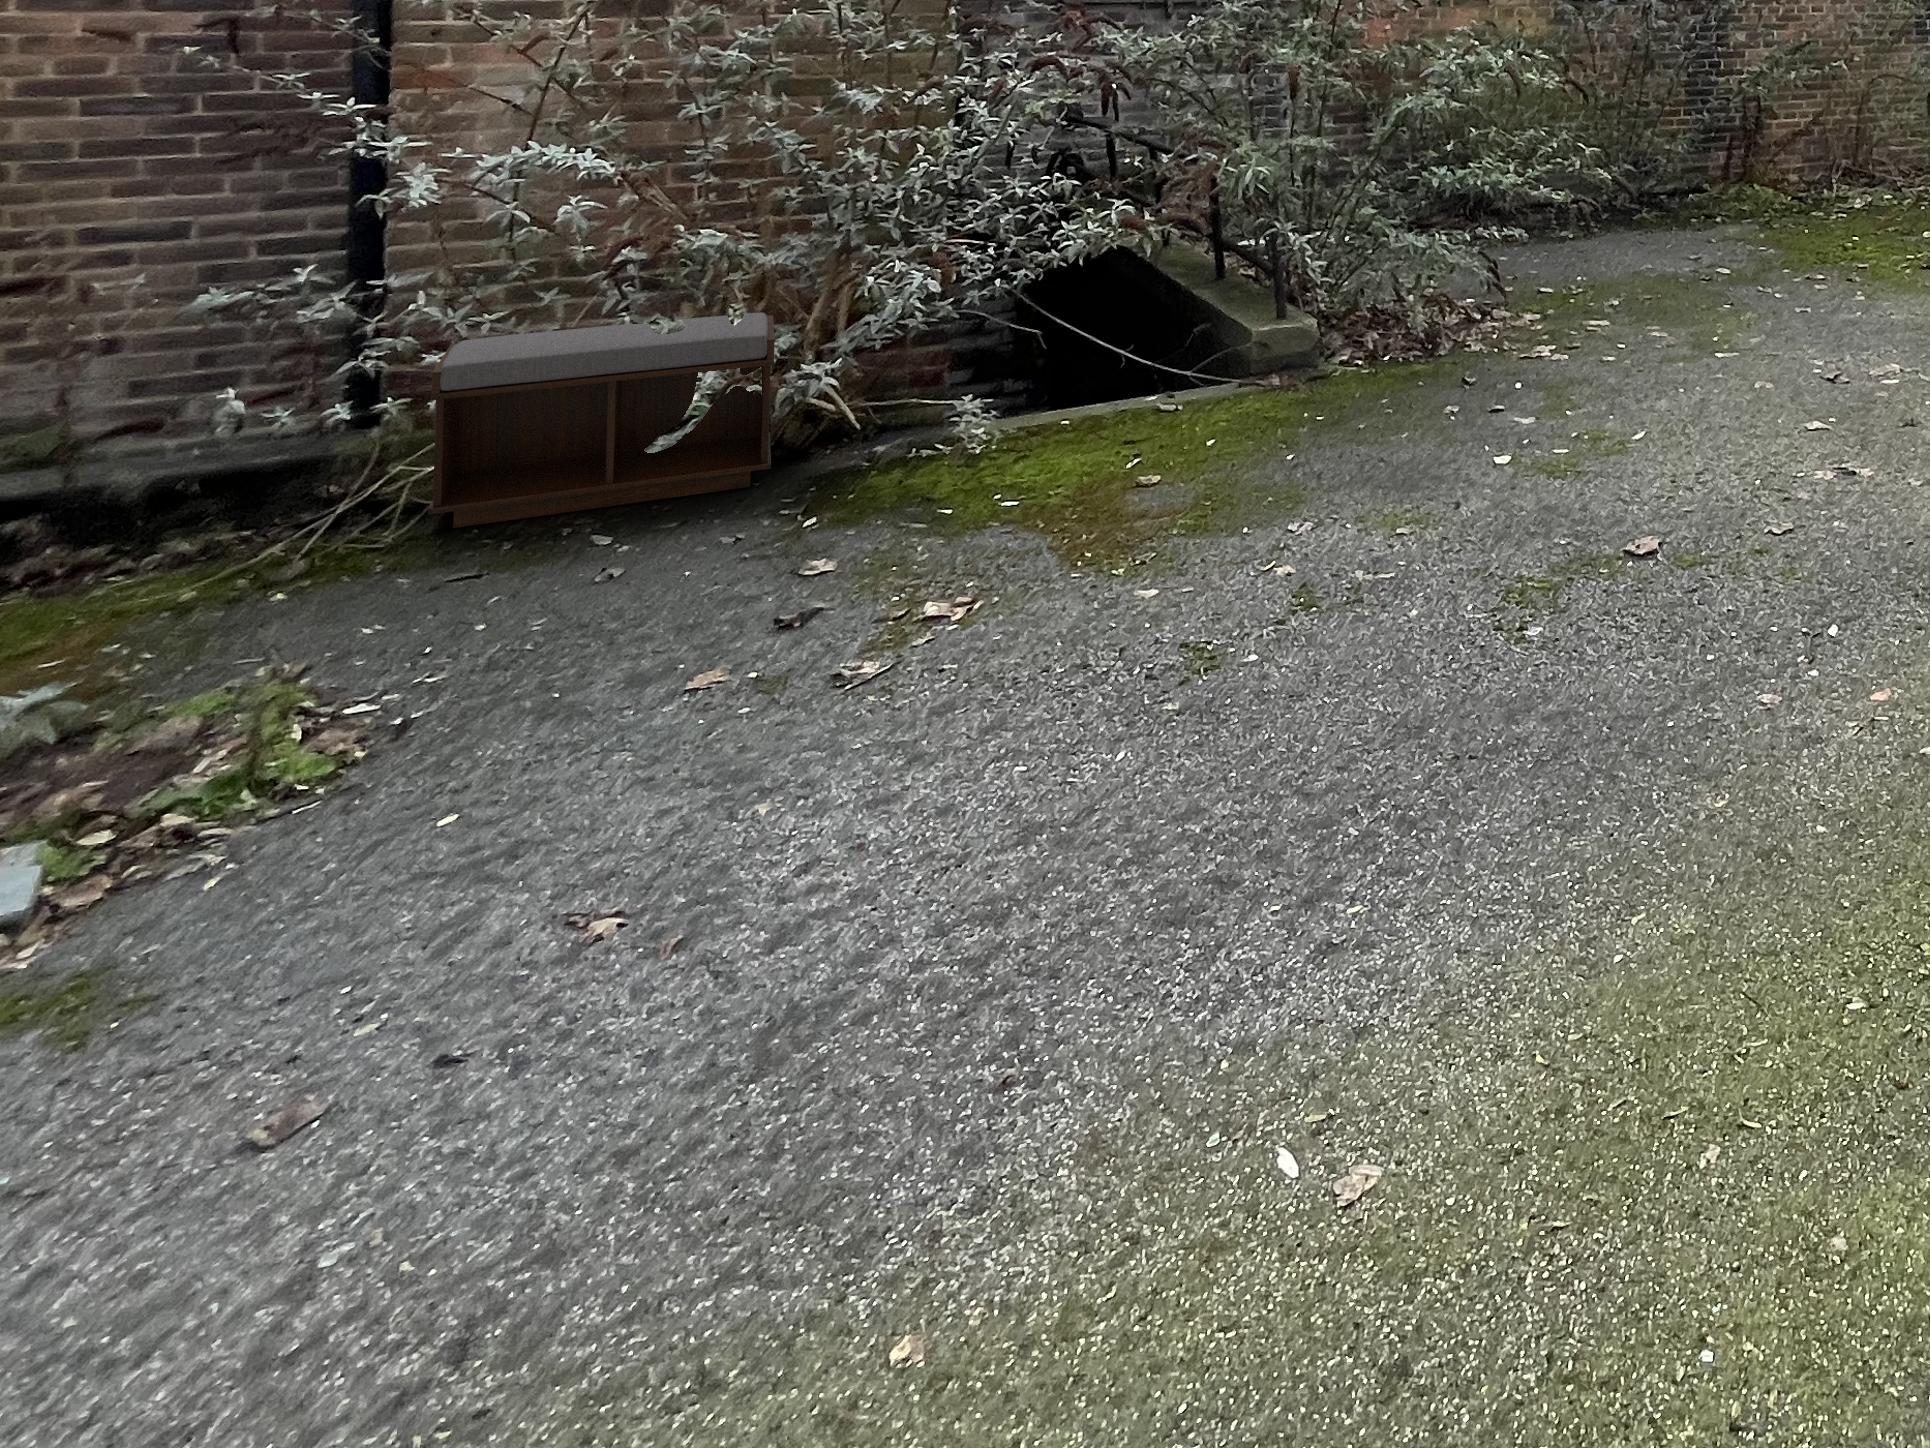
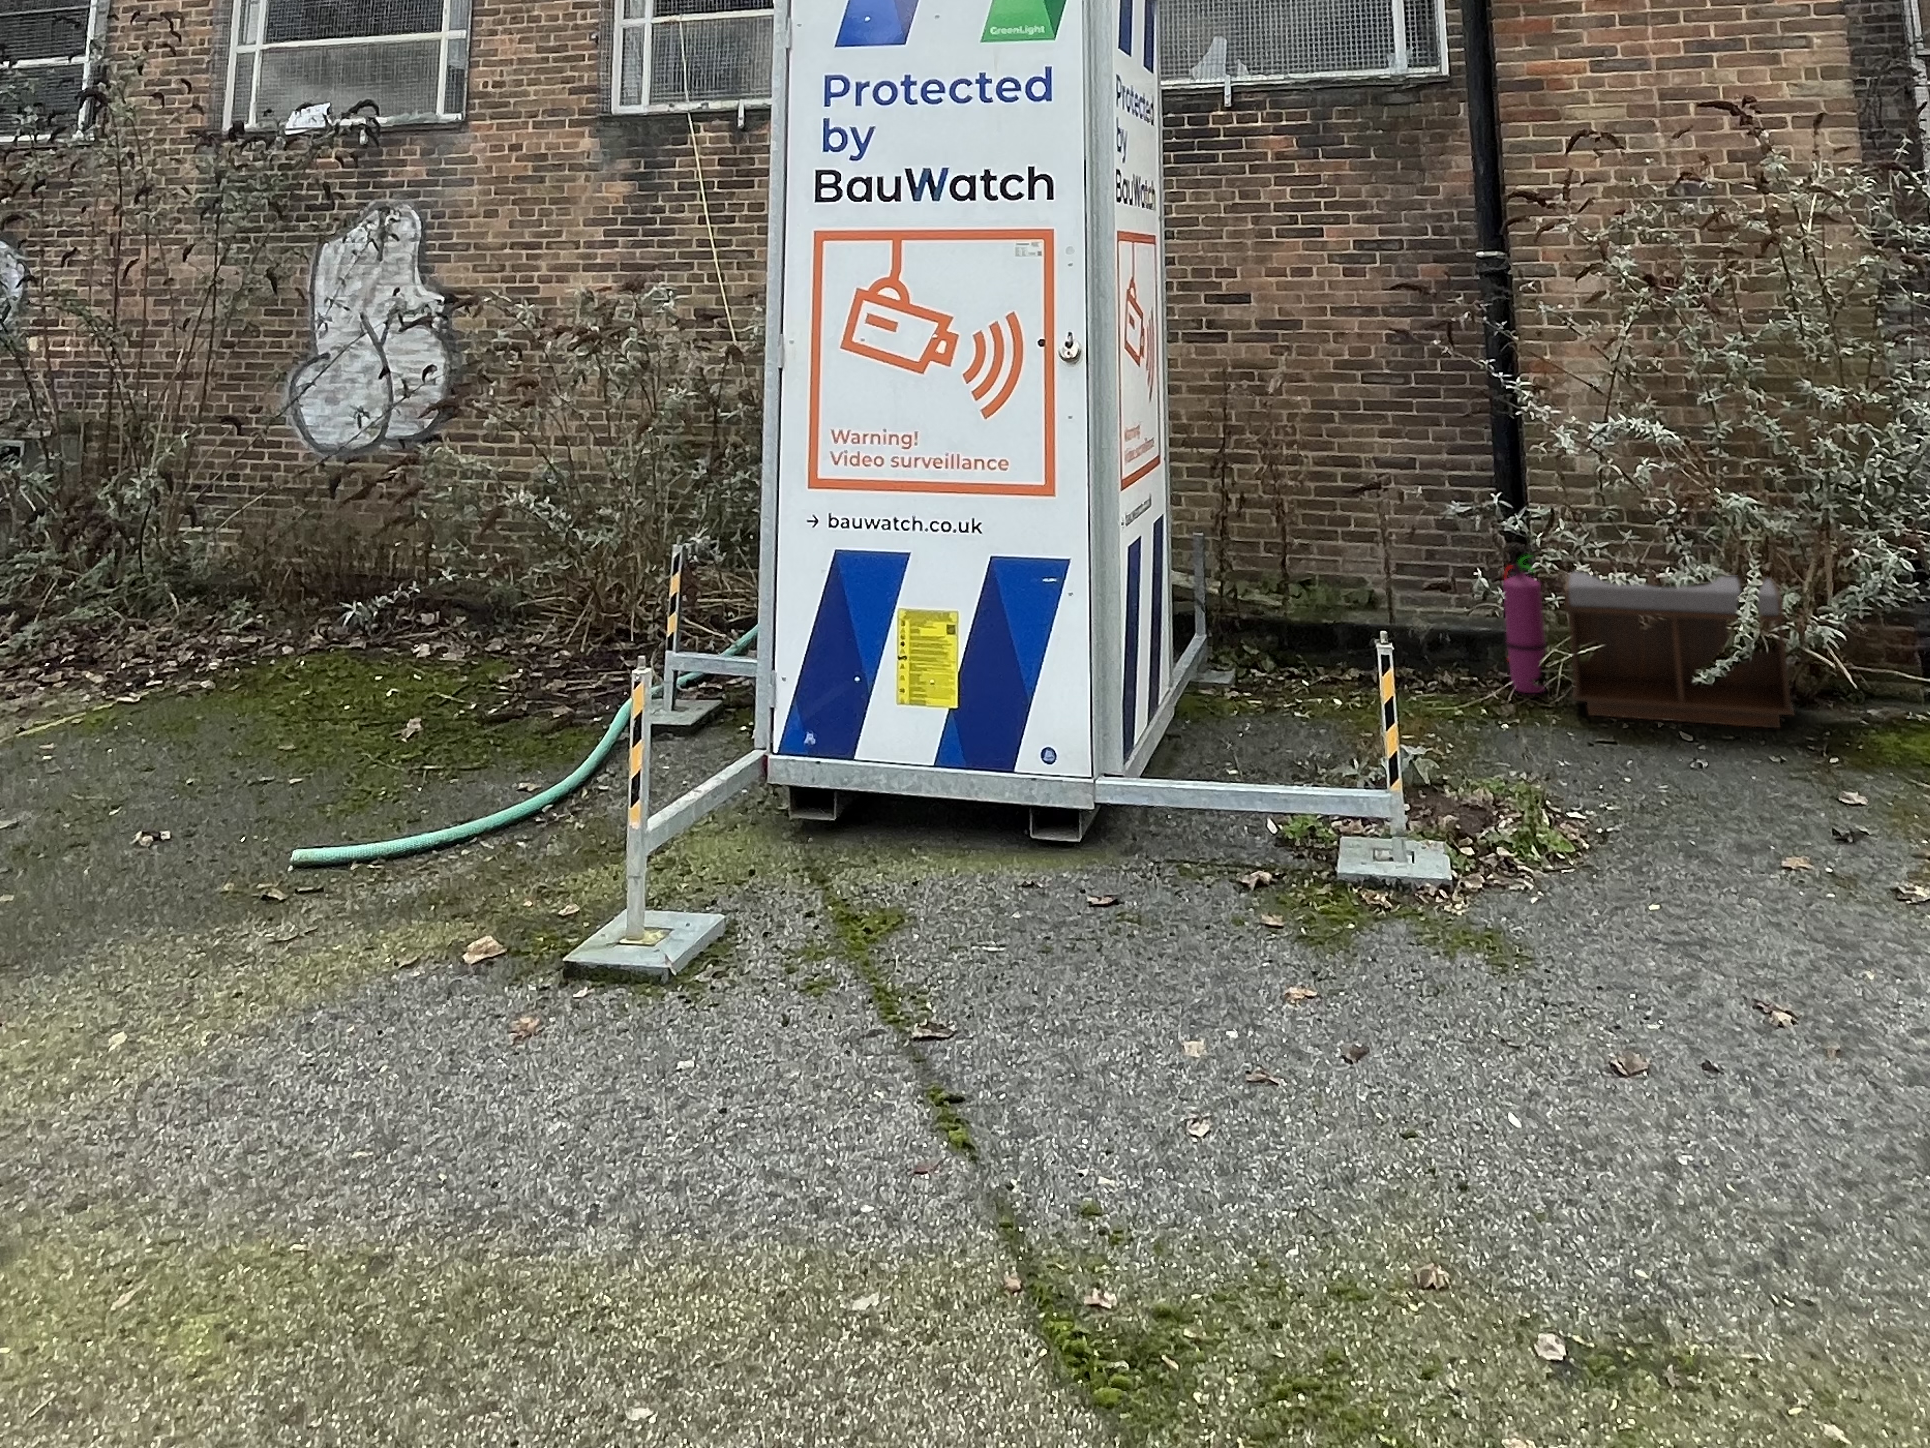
fire extinguisher: none [322,330,400,516] -> present [1503,556,1547,693]

